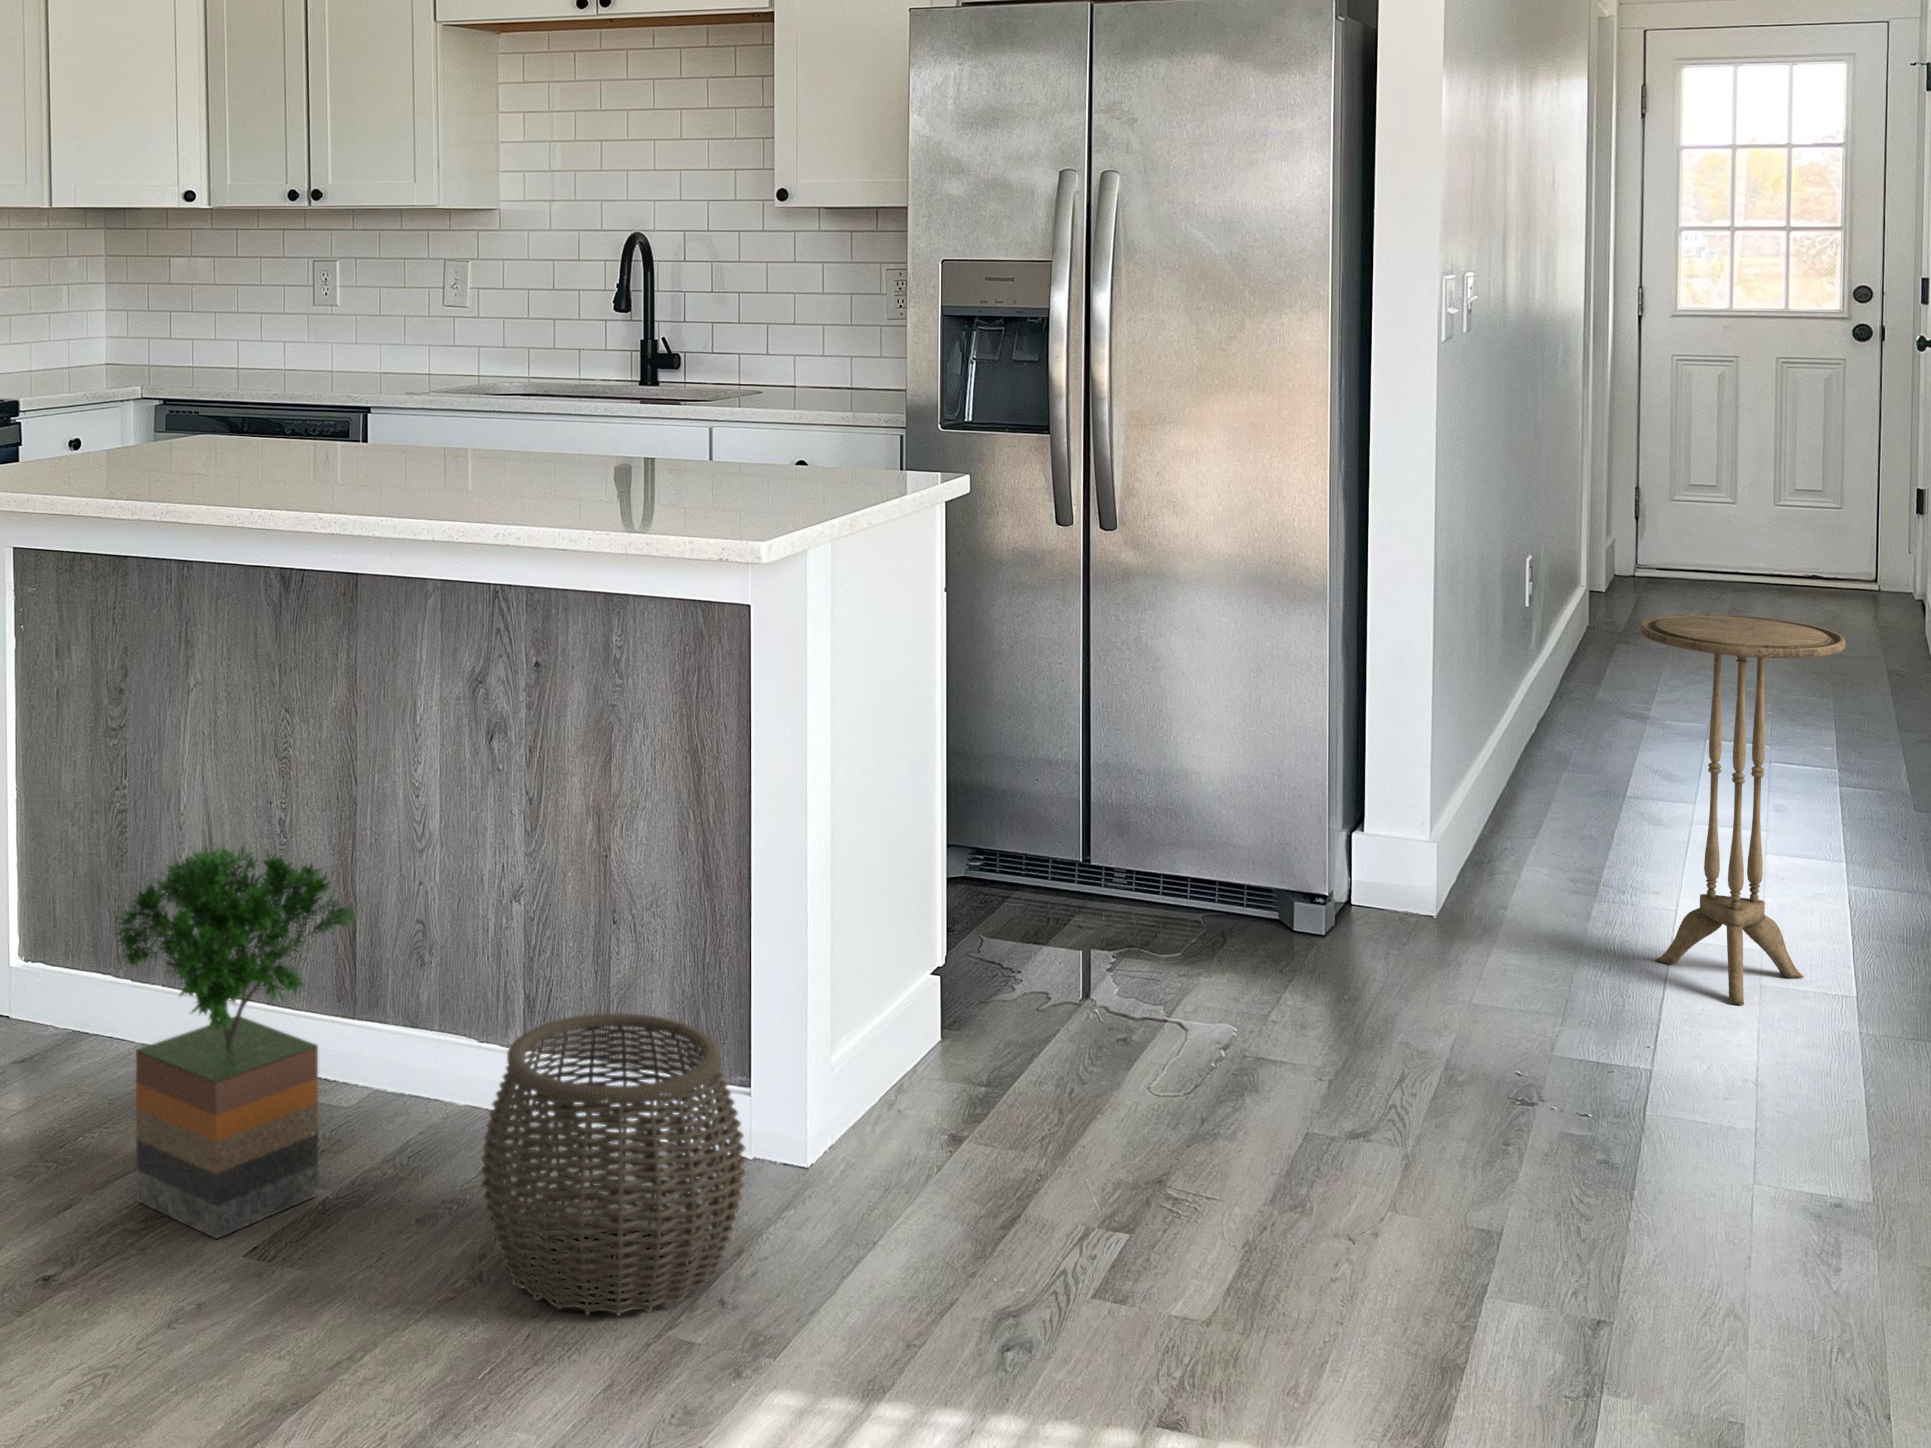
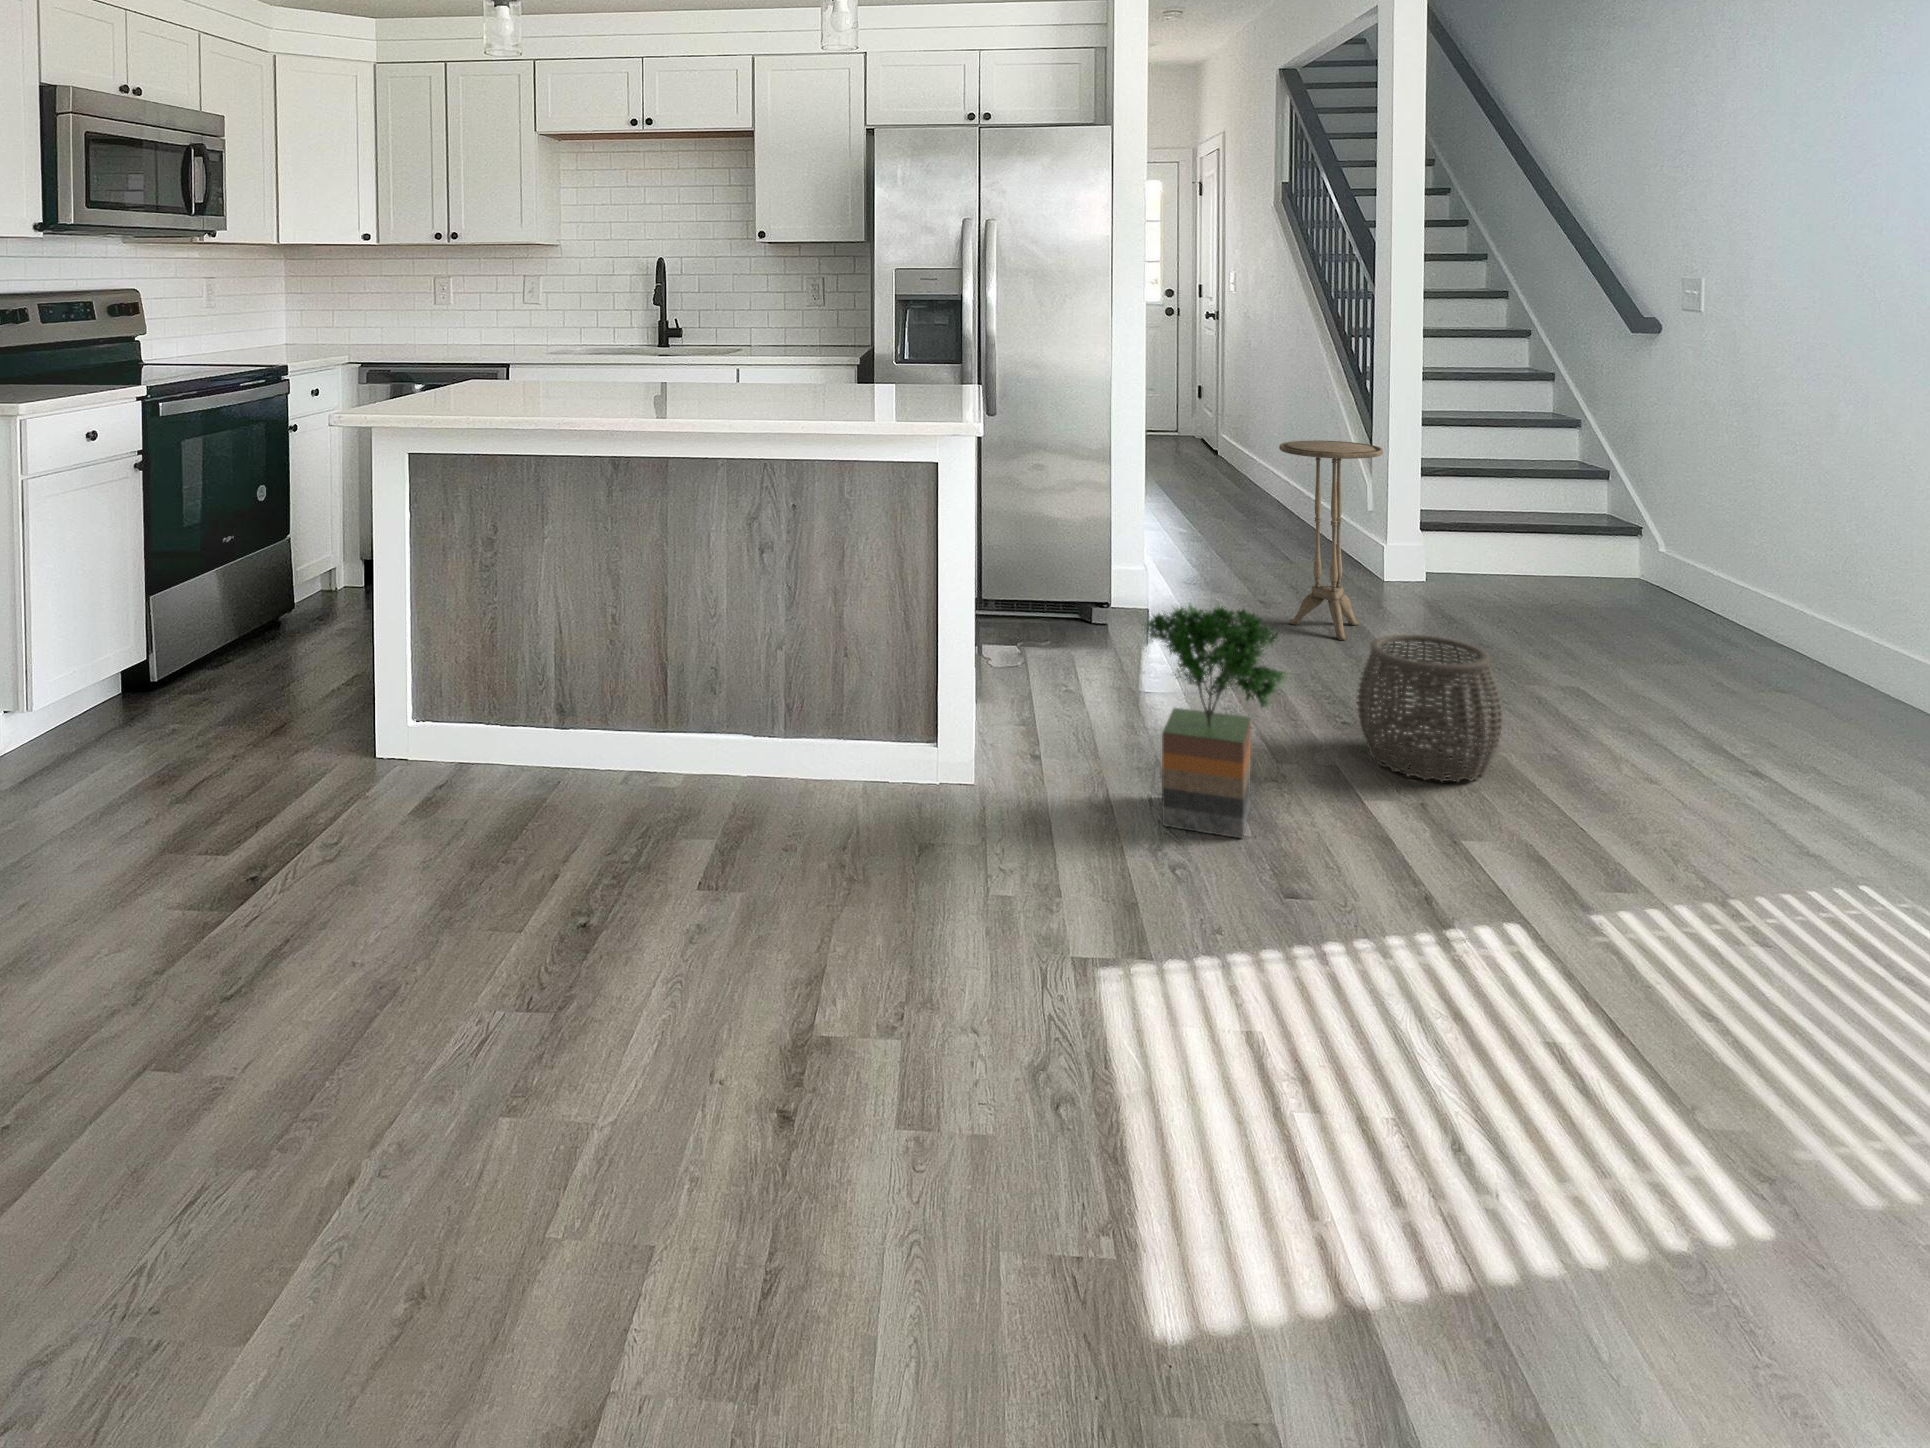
potted tree: present [117,845,355,1238] -> present [1145,605,1285,838]
woven basket: present [481,1013,746,1317] -> present [1357,635,1504,782]

